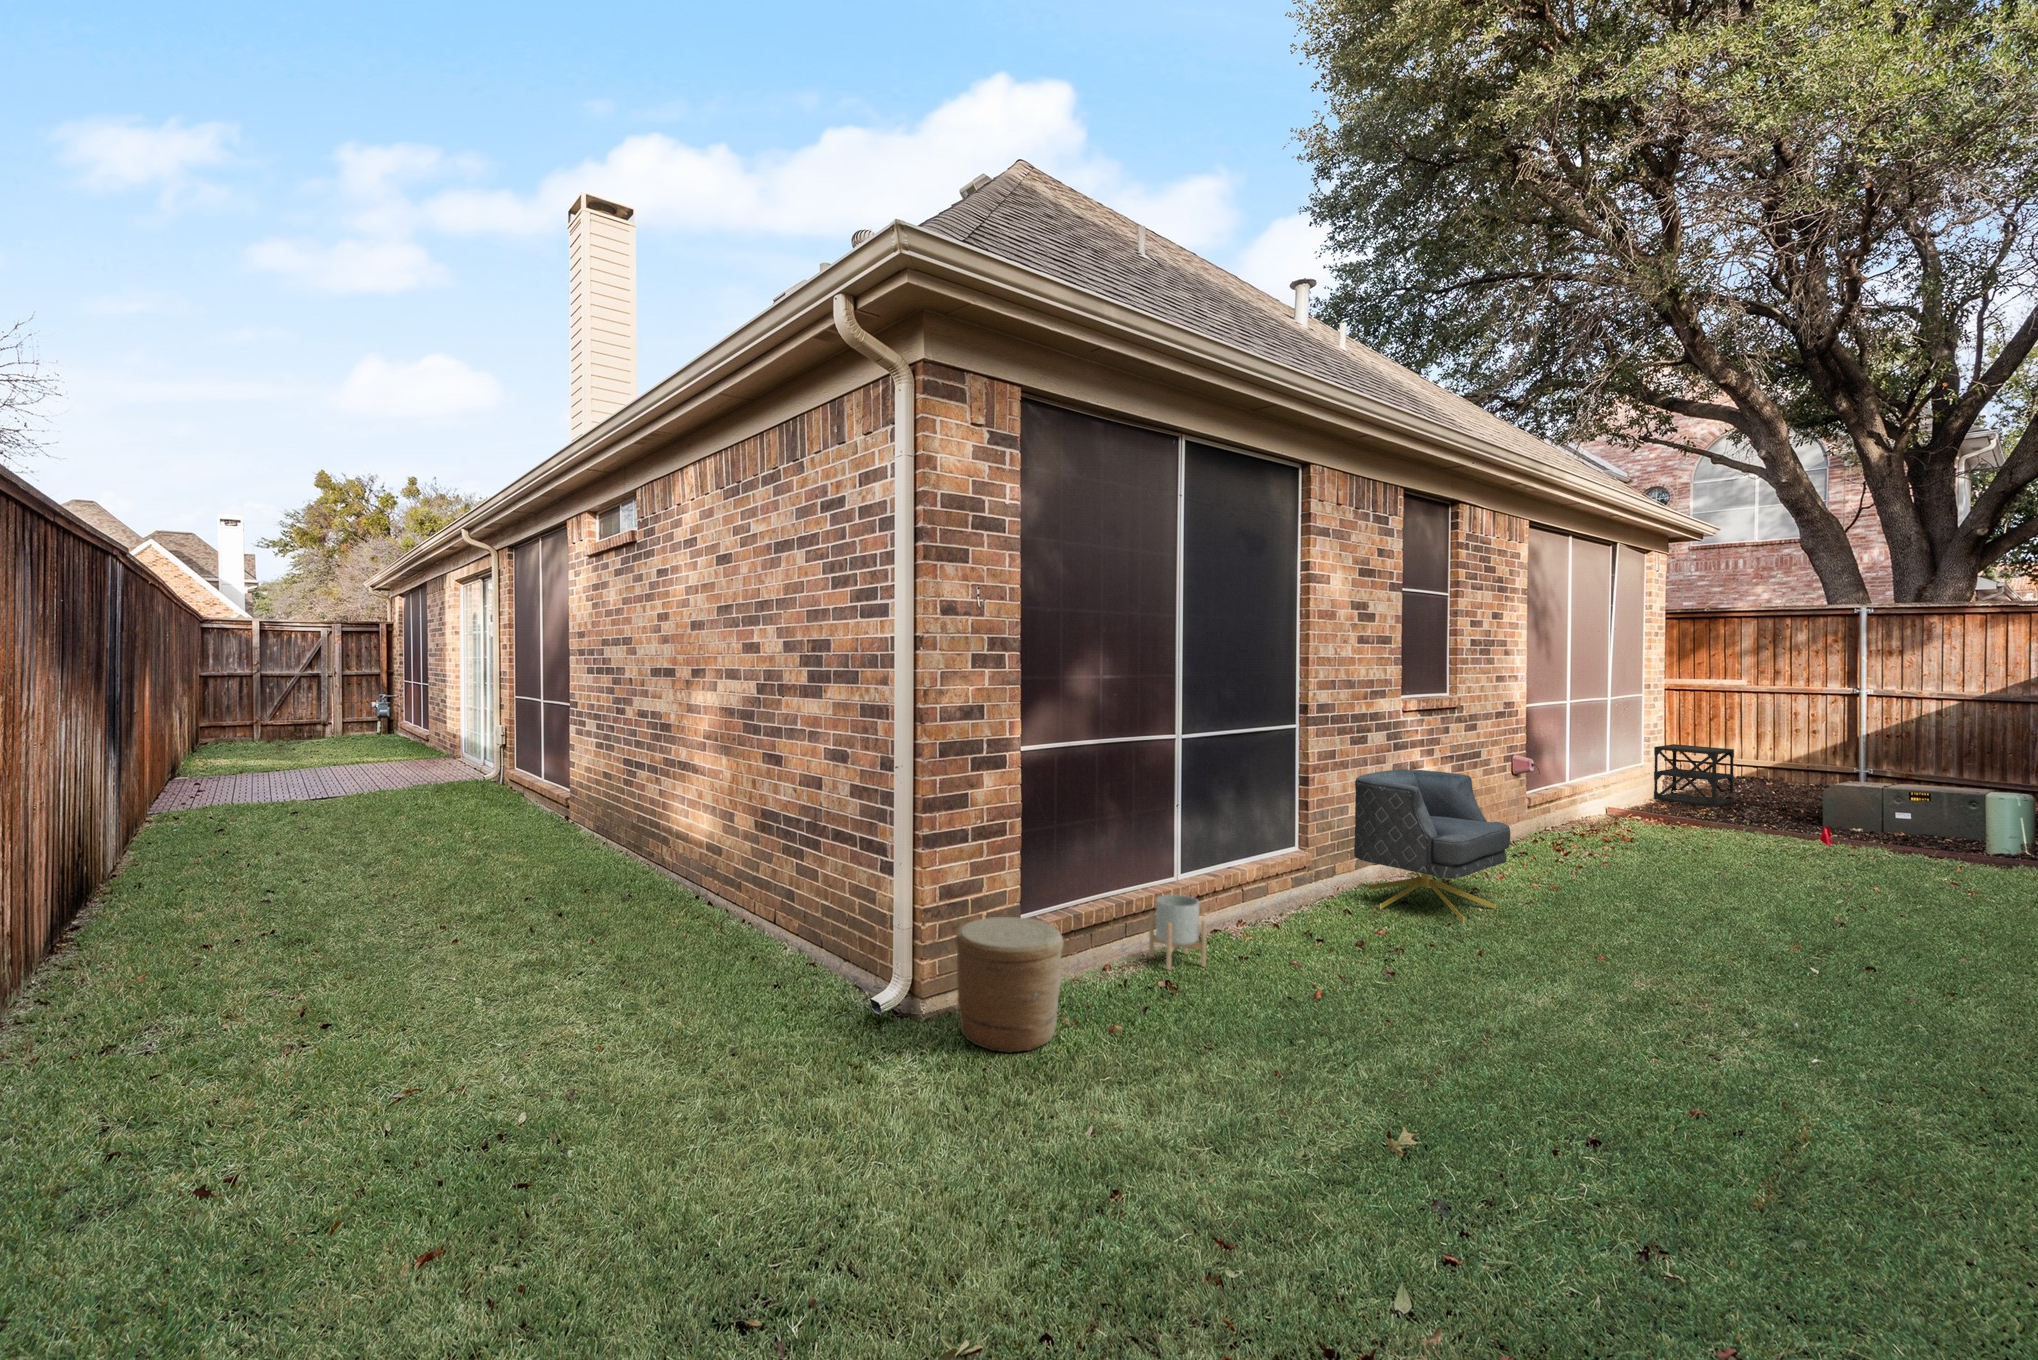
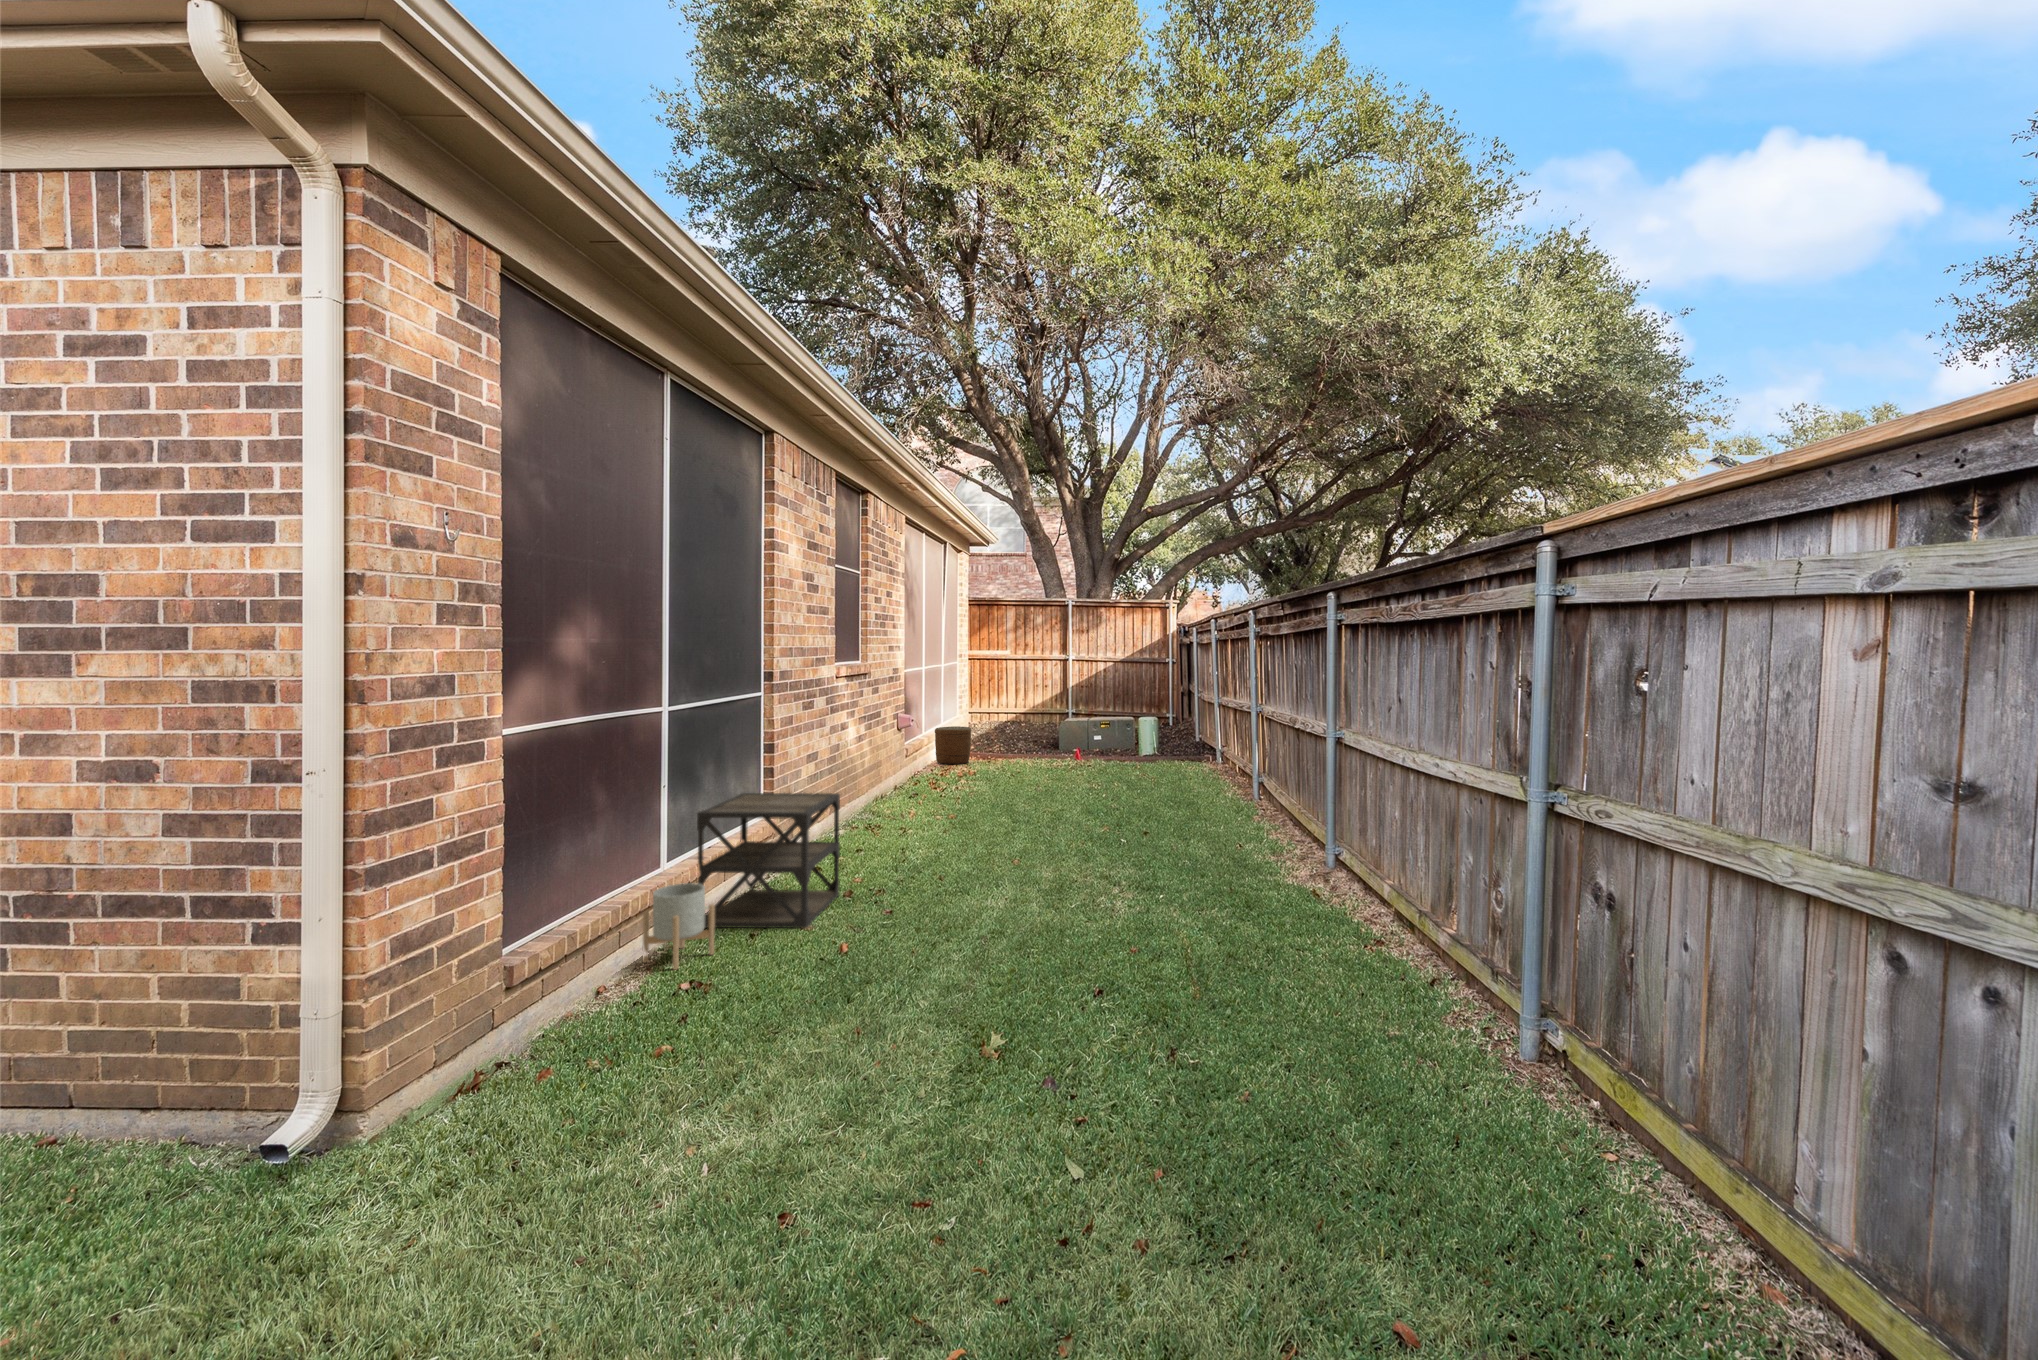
side table: present [1654,744,1734,807] -> present [697,793,840,928]
armchair: present [1354,769,1510,923] -> none [809,729,931,861]
woven basket: present [955,917,1064,1053] -> present [935,726,972,764]

